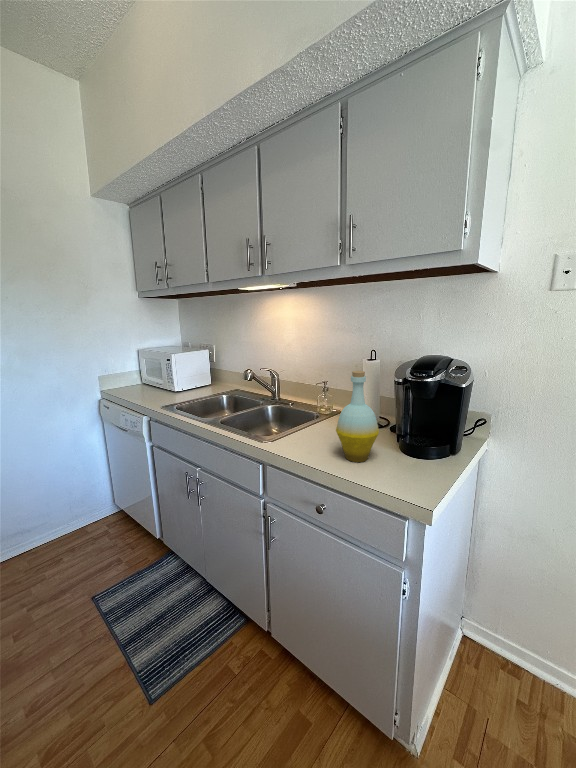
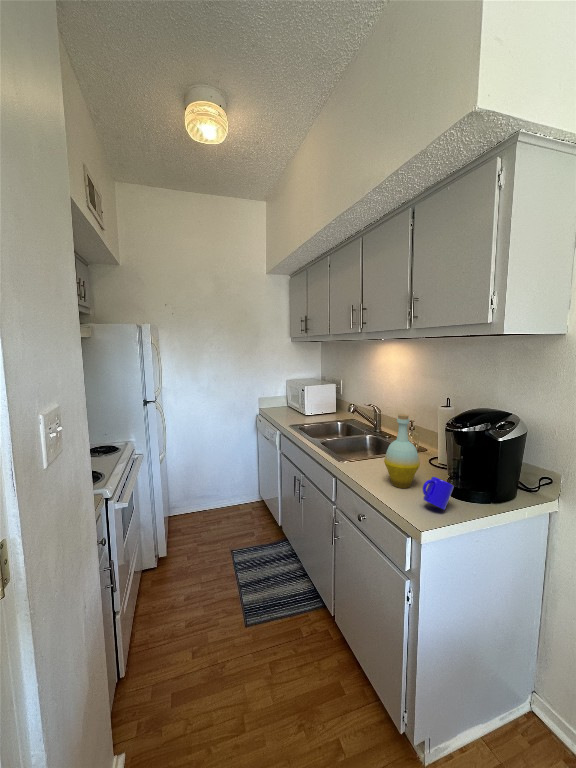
mug: none [403,442,435,478] -> present [423,477,454,510]

